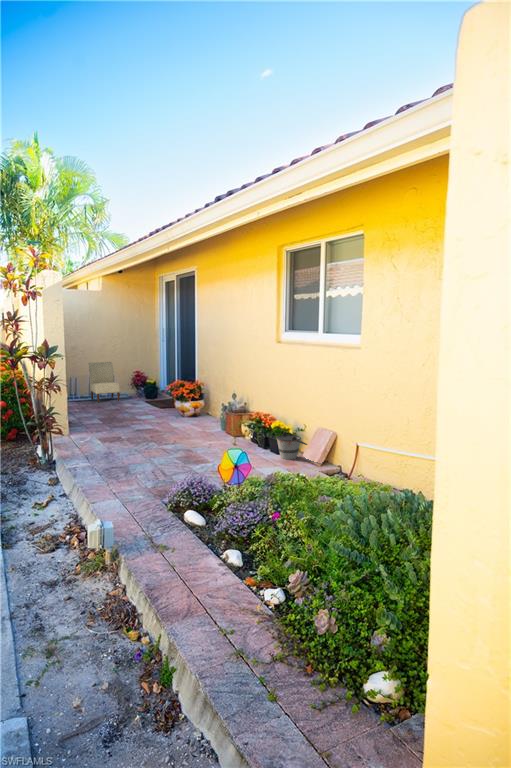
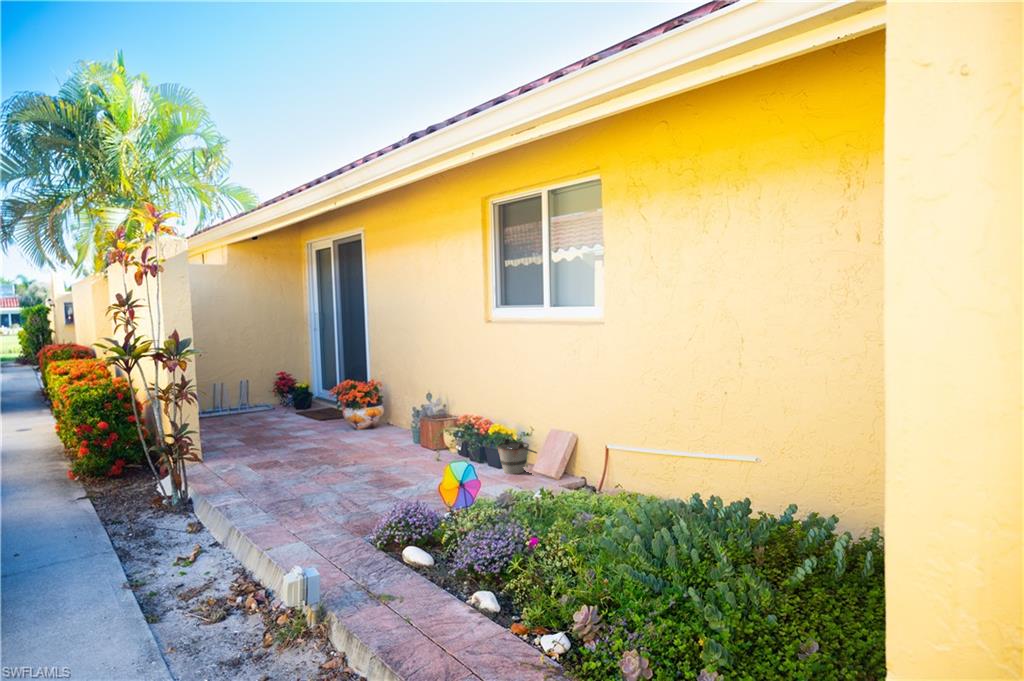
chair: present [89,362,120,403] -> none [213,360,260,417]

